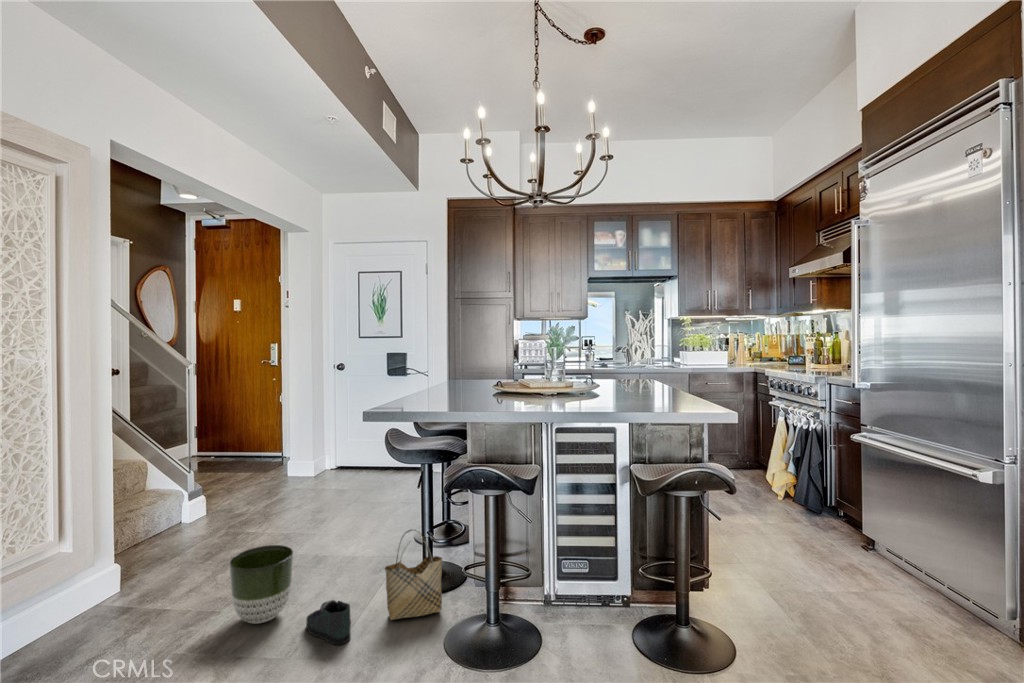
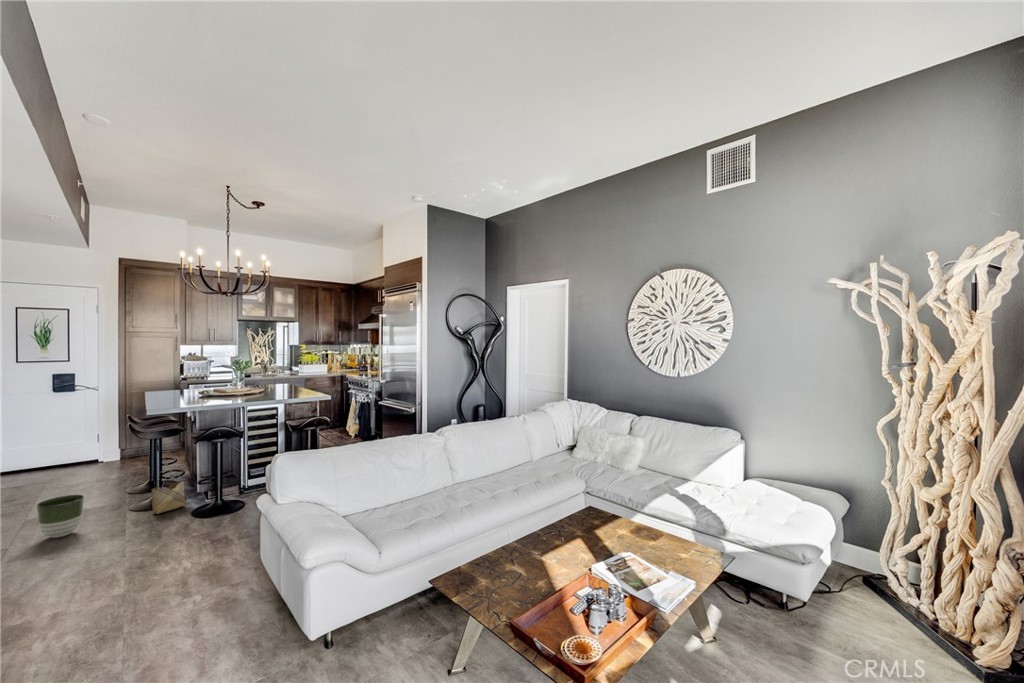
shoe: present [307,600,351,645] -> none [100,508,138,530]

